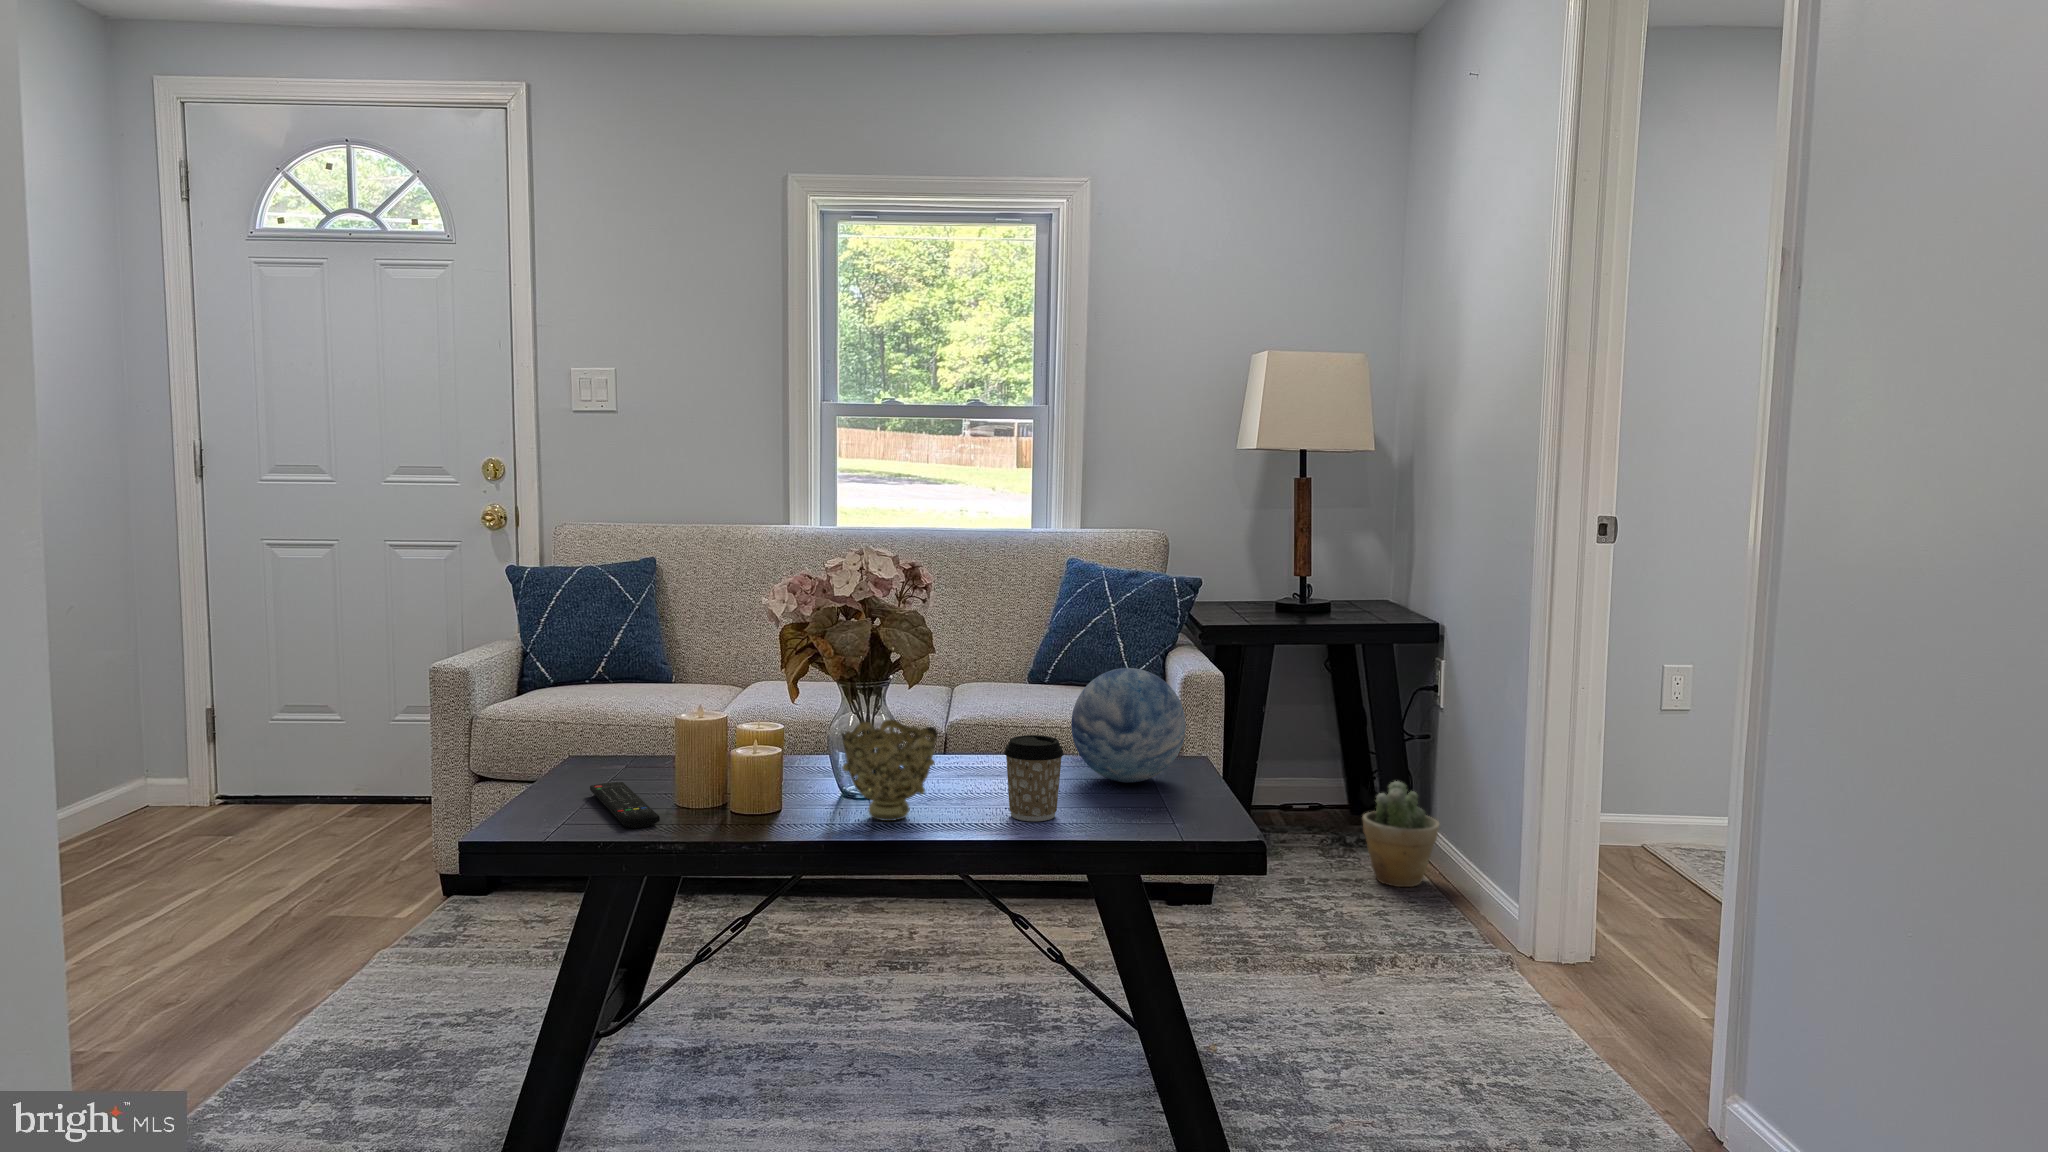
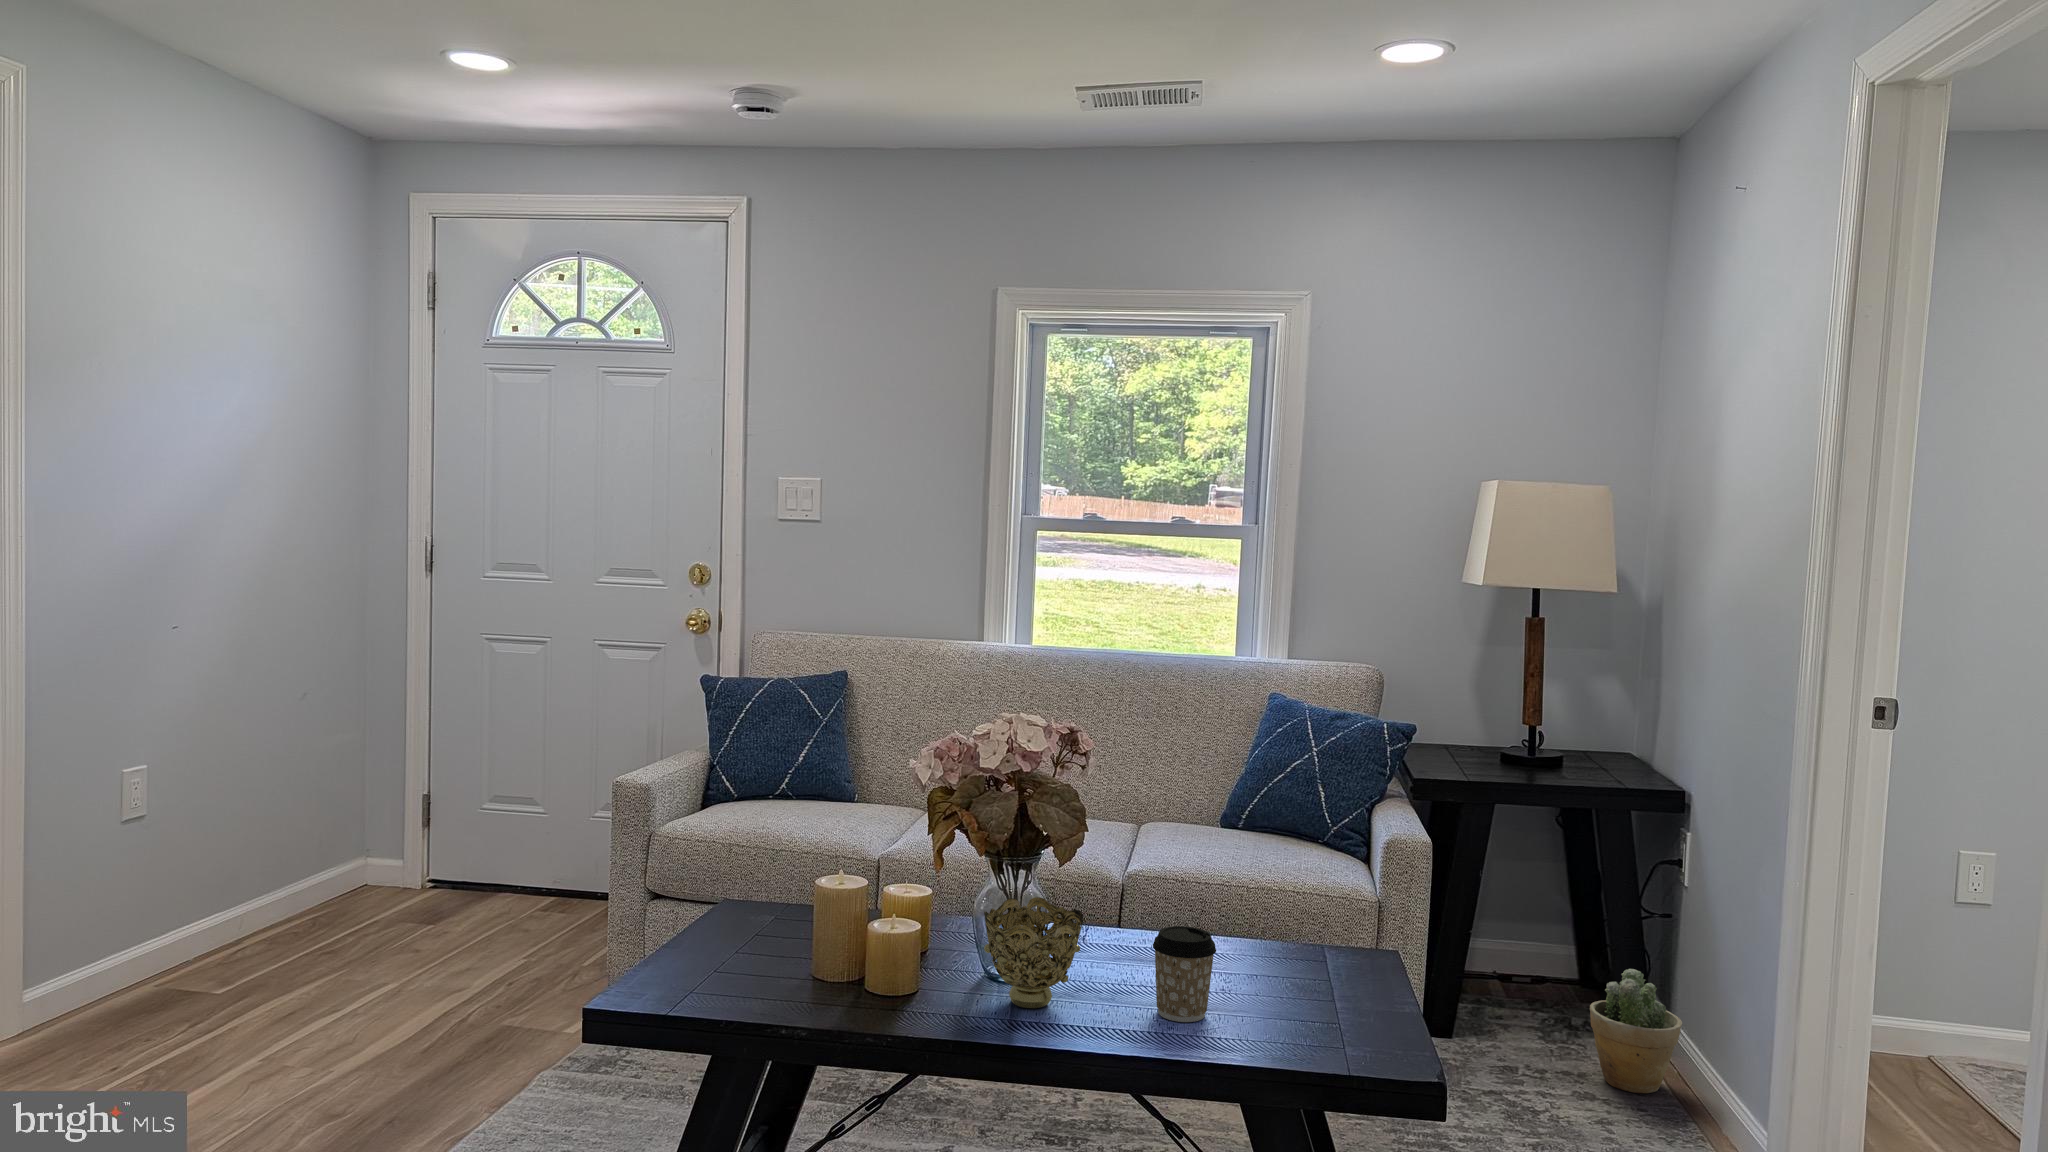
decorative orb: present [1071,668,1186,783] -> none [1235,851,1360,977]
remote control: present [590,782,660,828] -> none [742,937,801,996]

